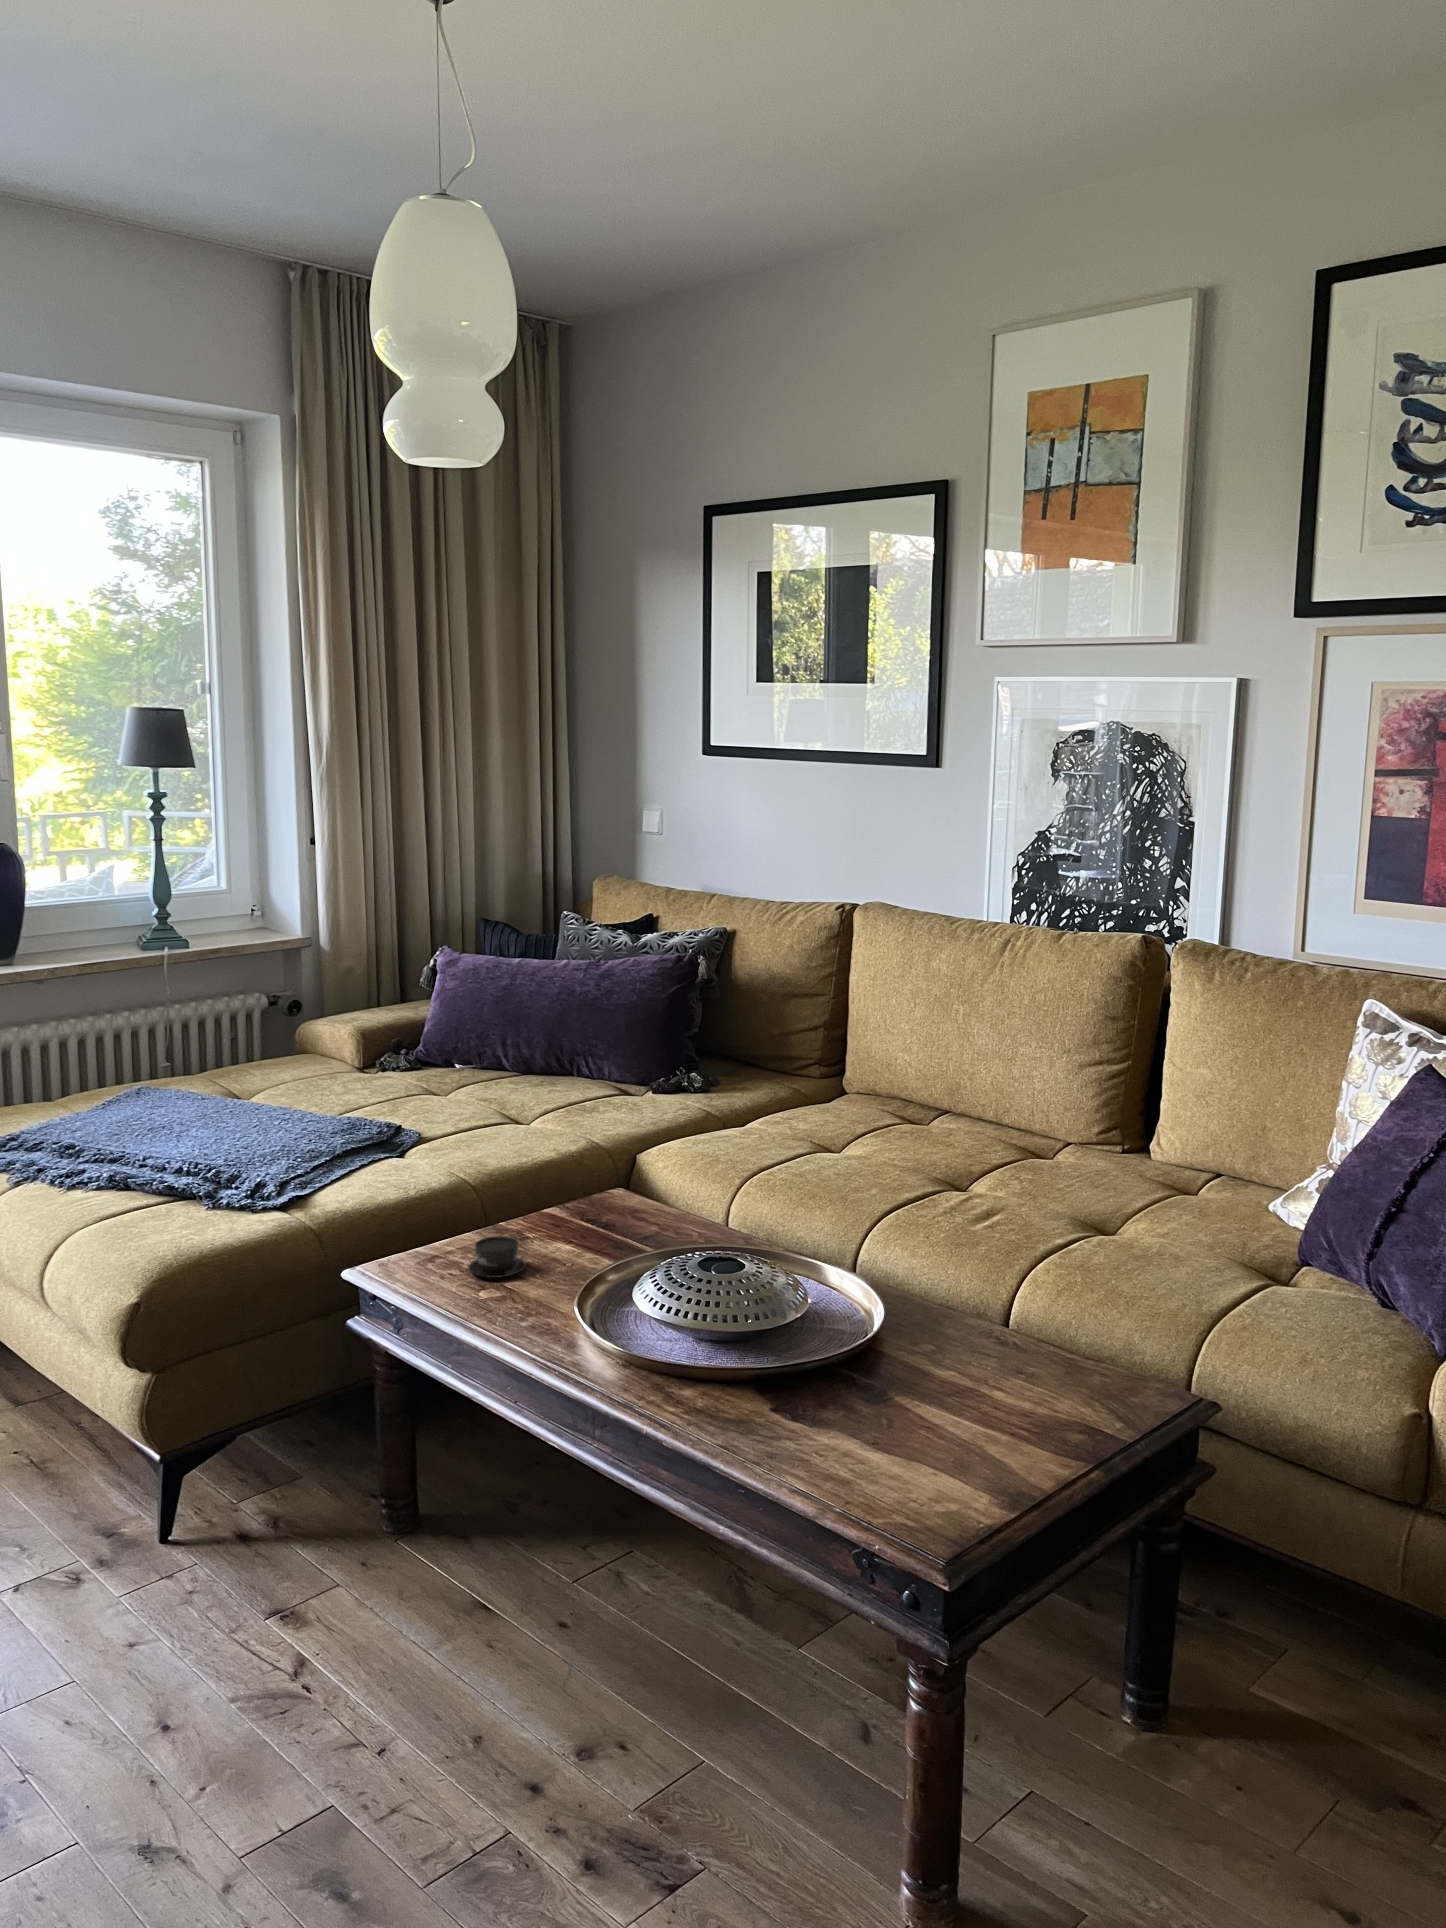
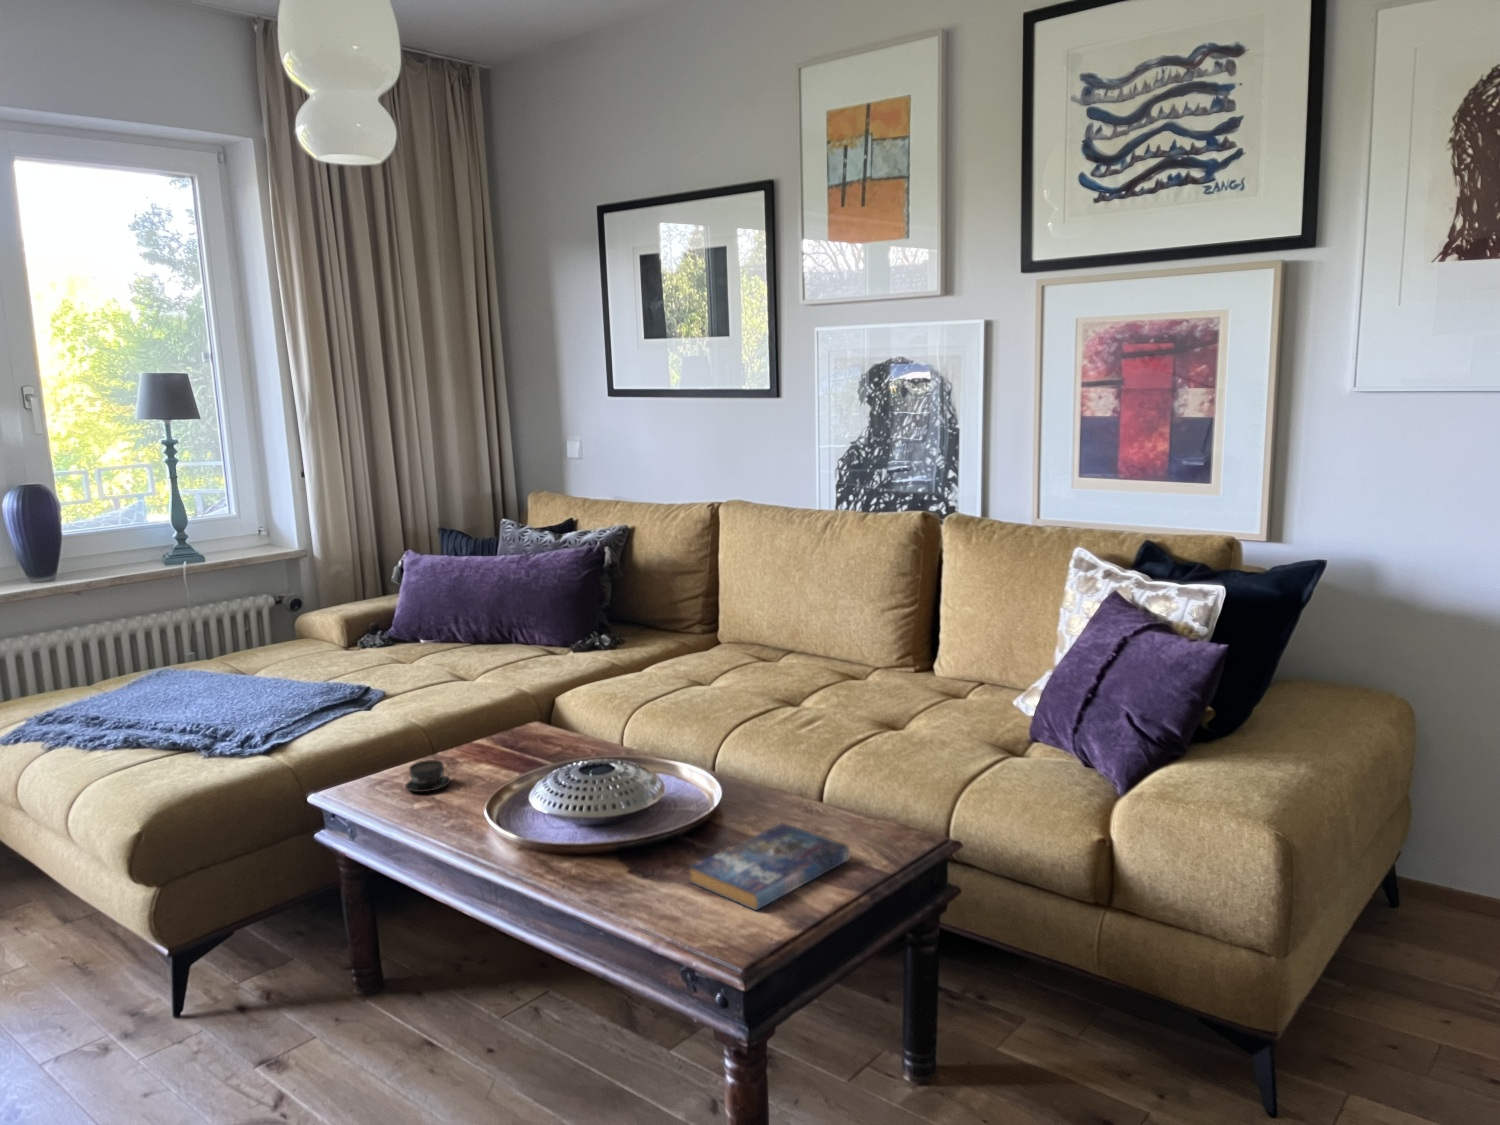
book: none [857,1358,1071,1478] -> present [690,823,850,910]

